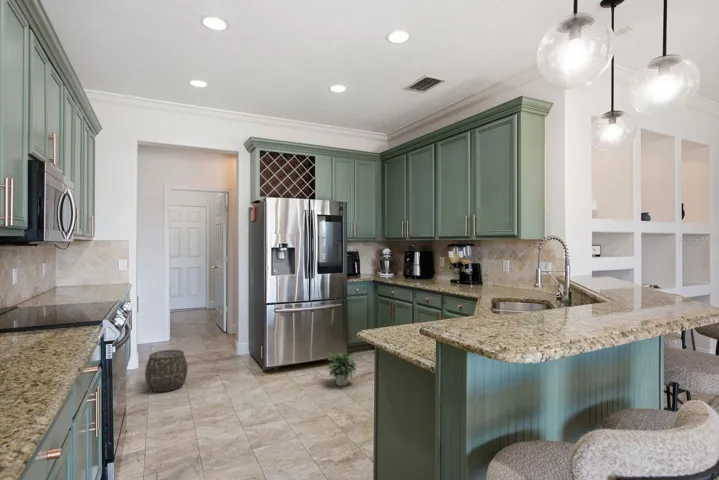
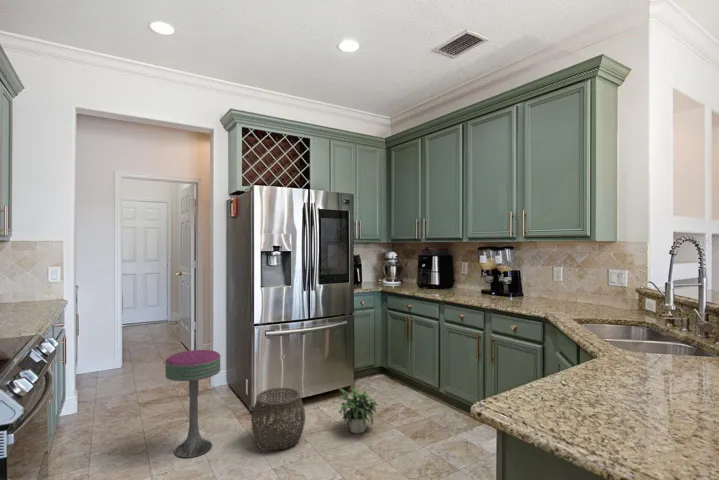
bar stool: none [201,320,239,395] -> present [165,350,221,458]
woven basket: present [145,350,188,392] -> present [251,388,305,450]

